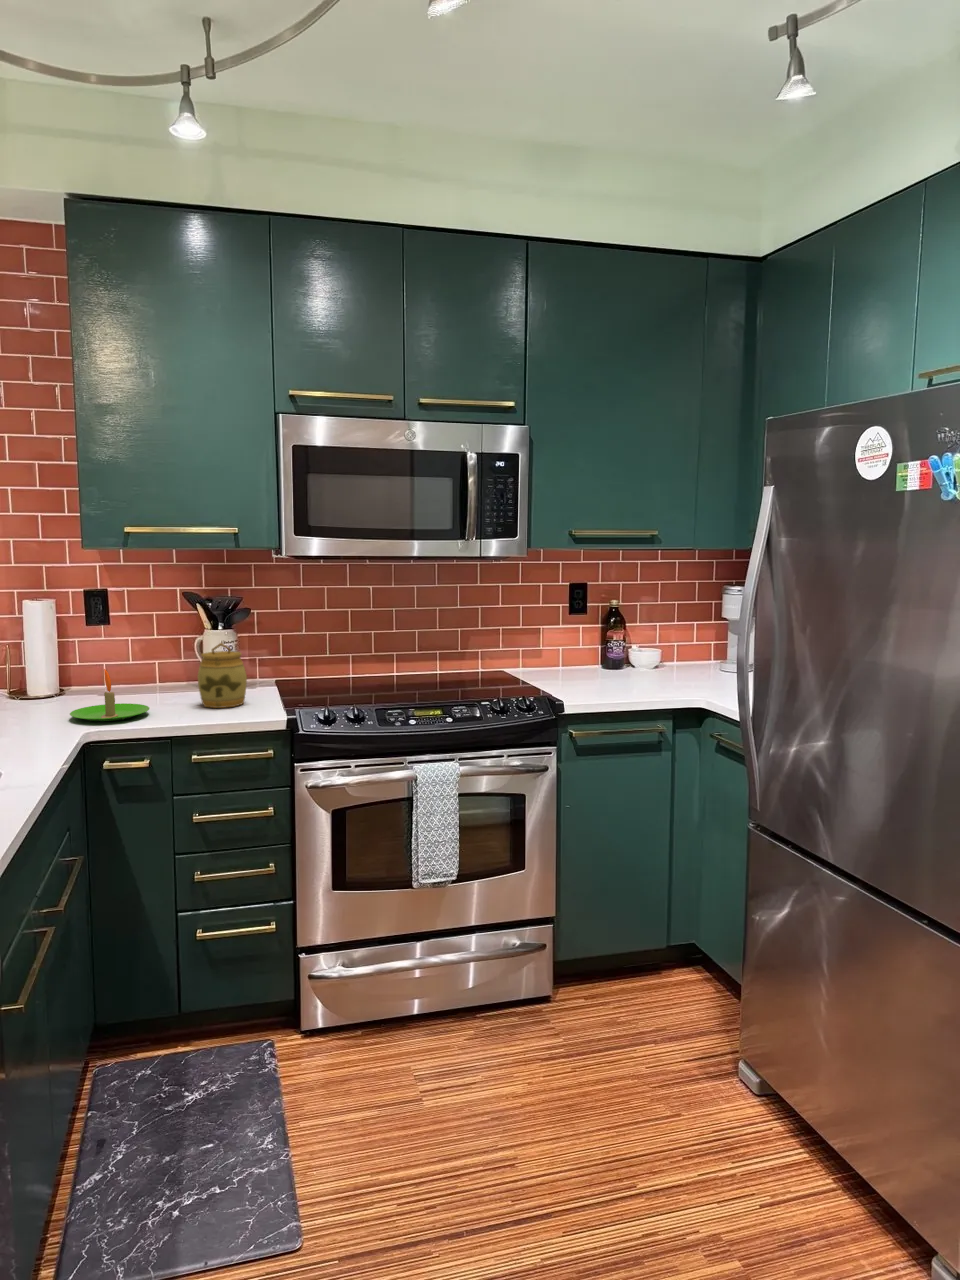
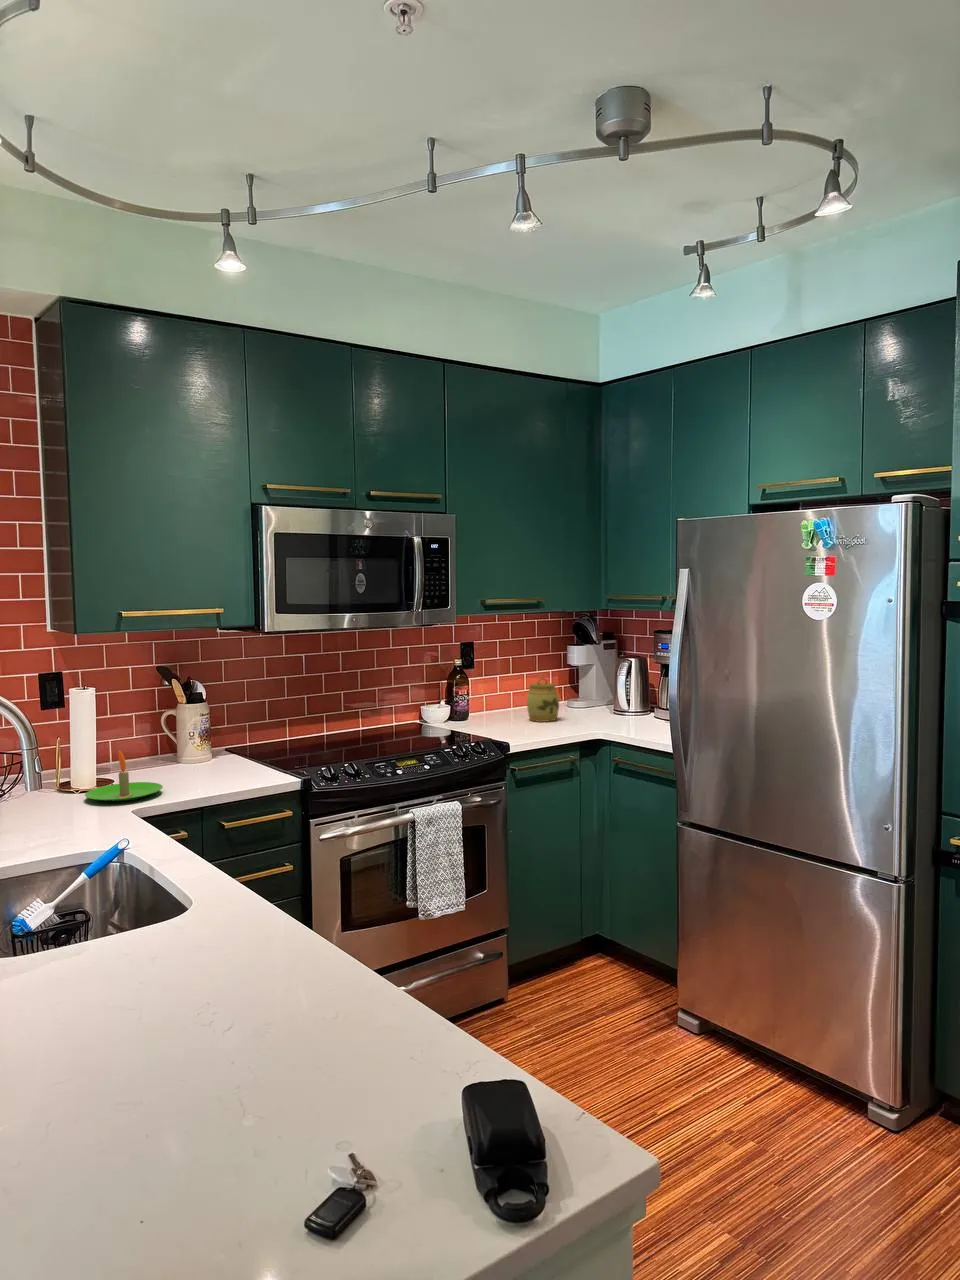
jar: present [198,643,247,708] -> present [527,677,559,722]

